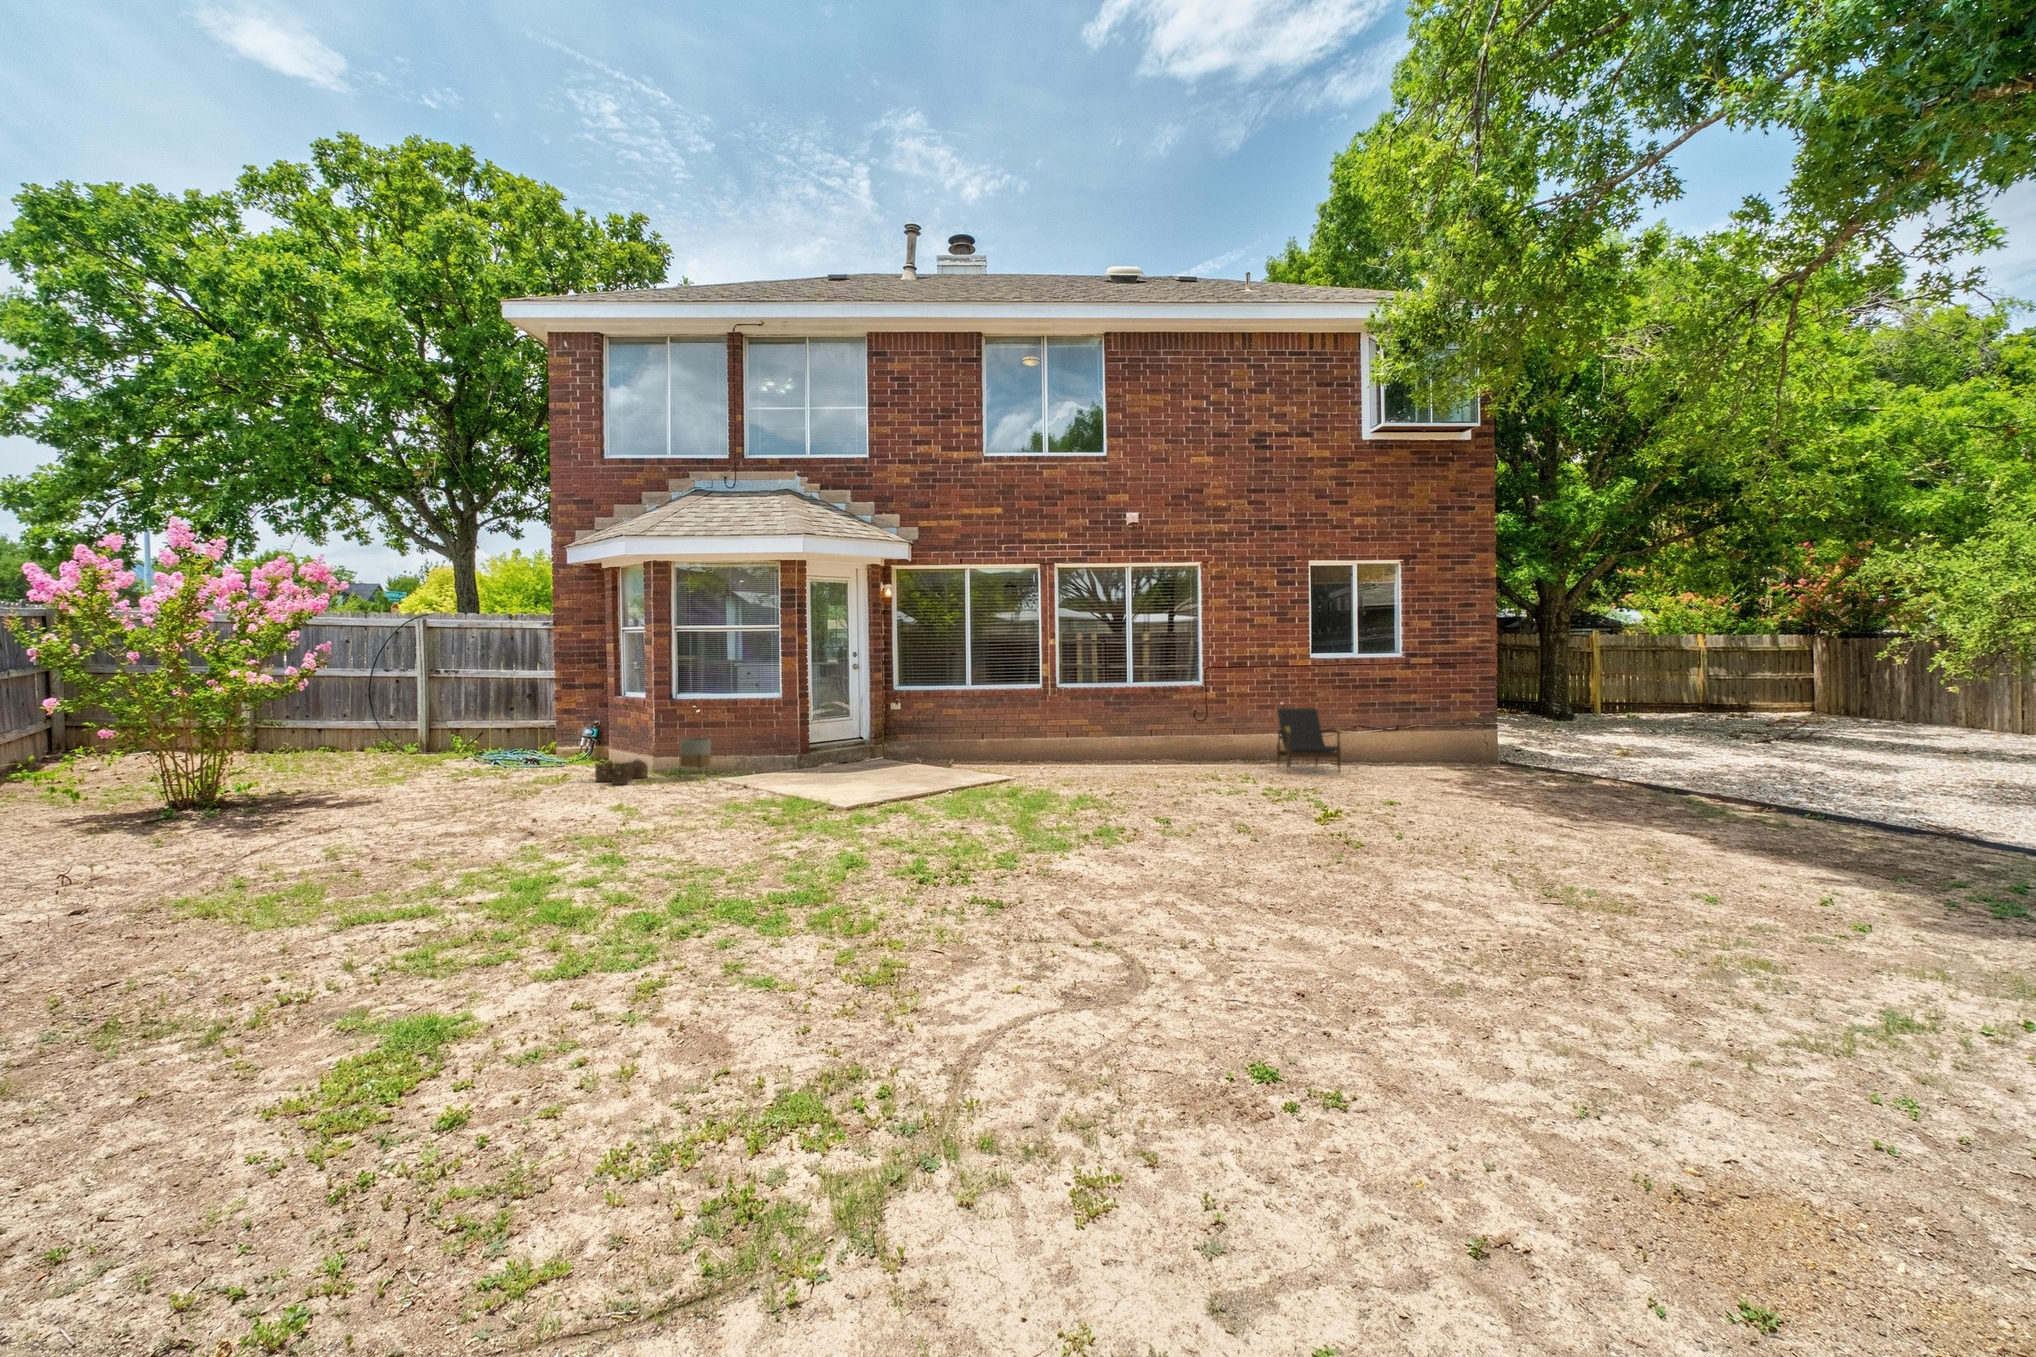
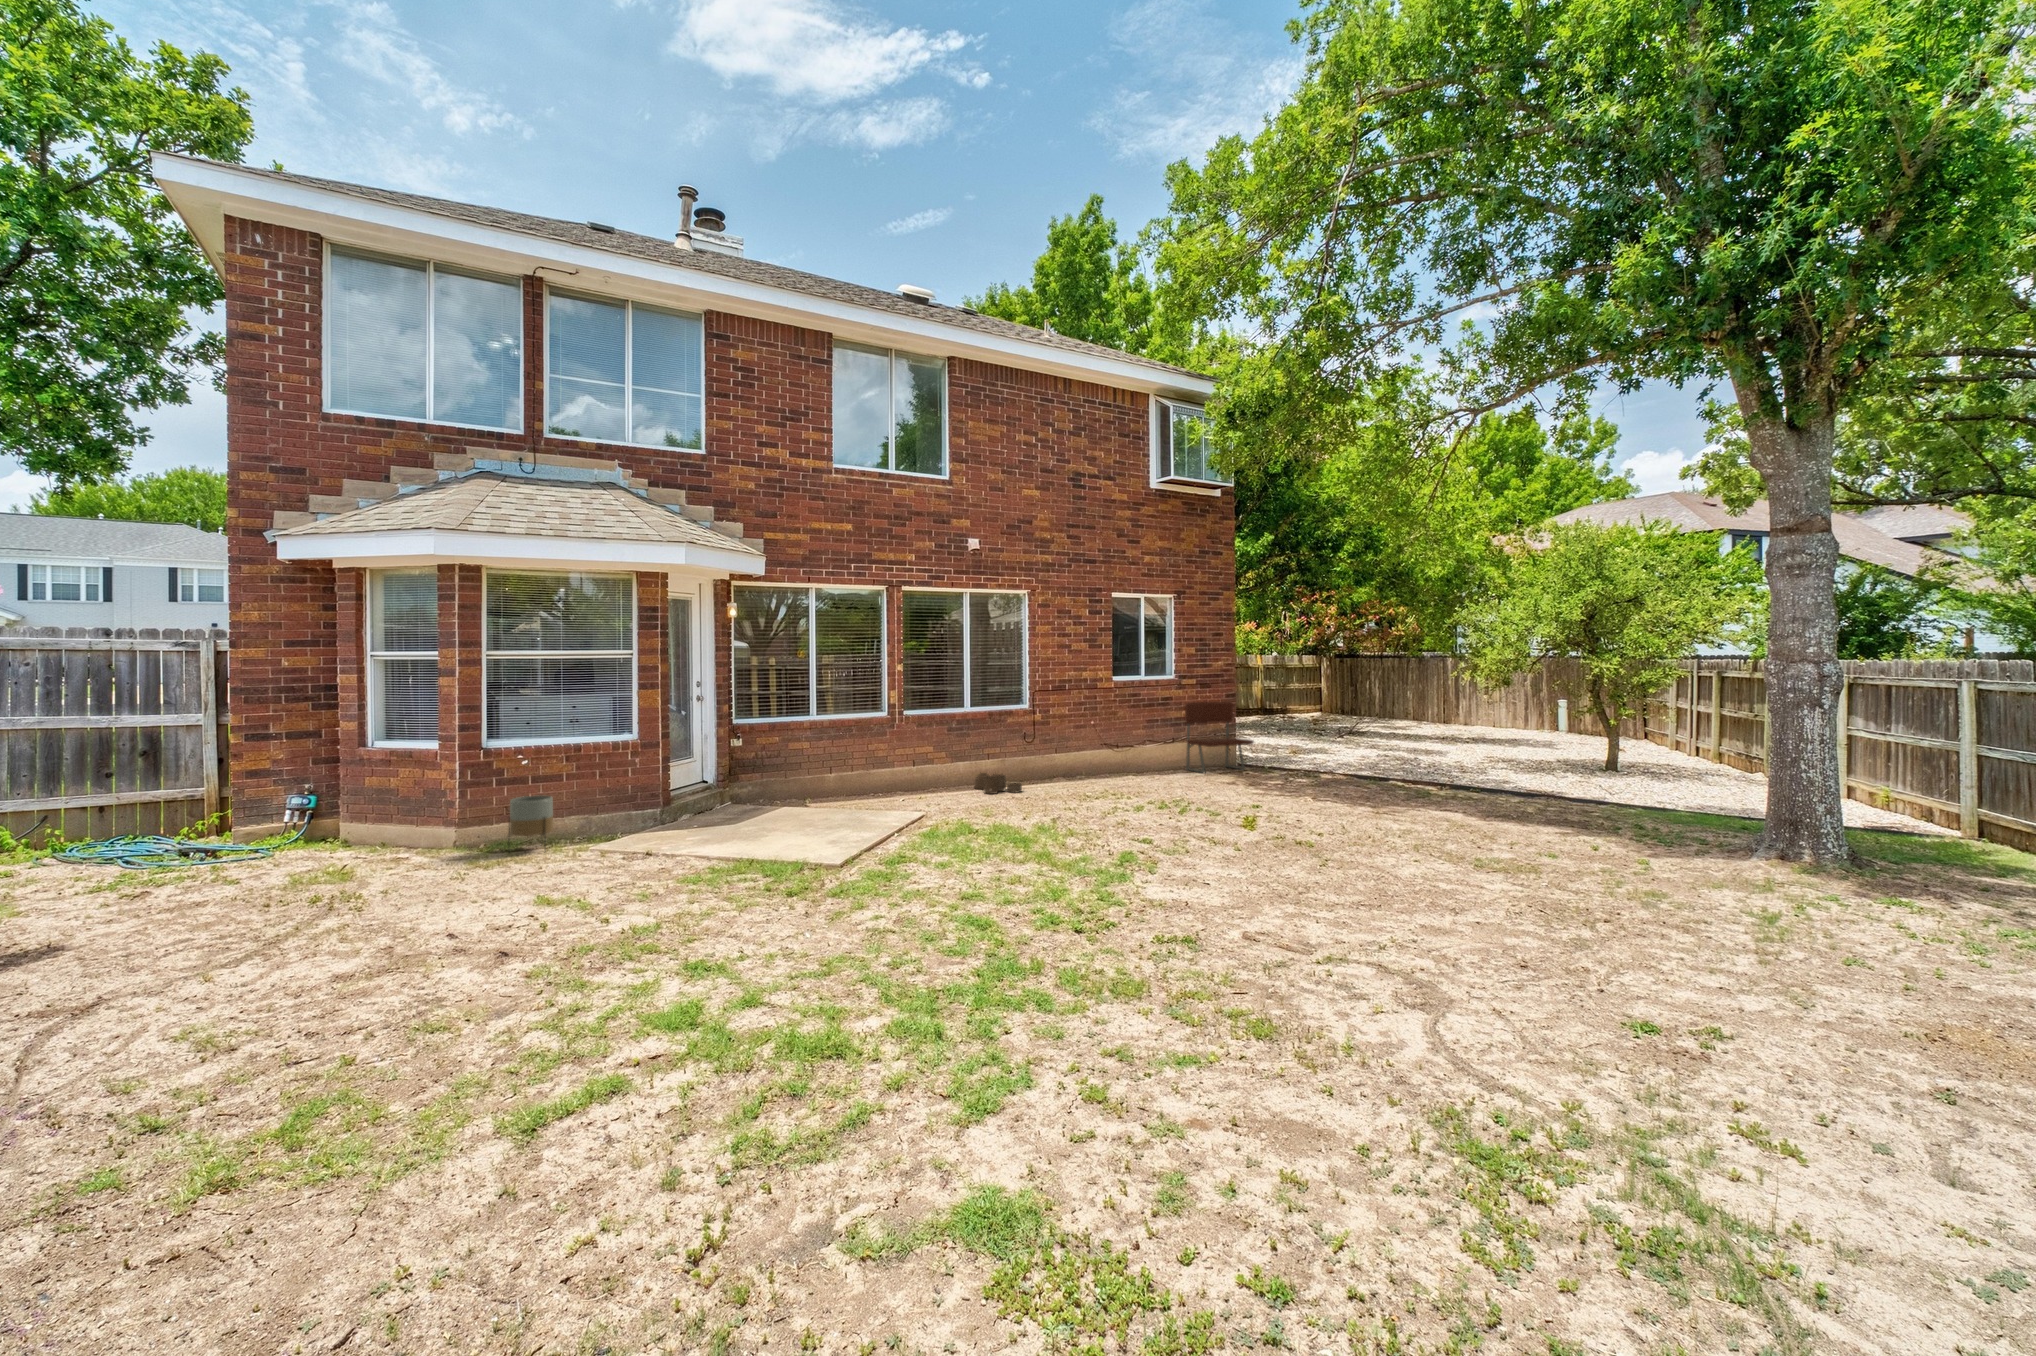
bench: none [1410,687,1503,772] -> present [1185,702,1254,773]
lounge chair: present [1277,708,1341,772] -> none [1094,723,1155,783]
woven basket: present [595,759,648,785] -> present [974,773,1022,794]

